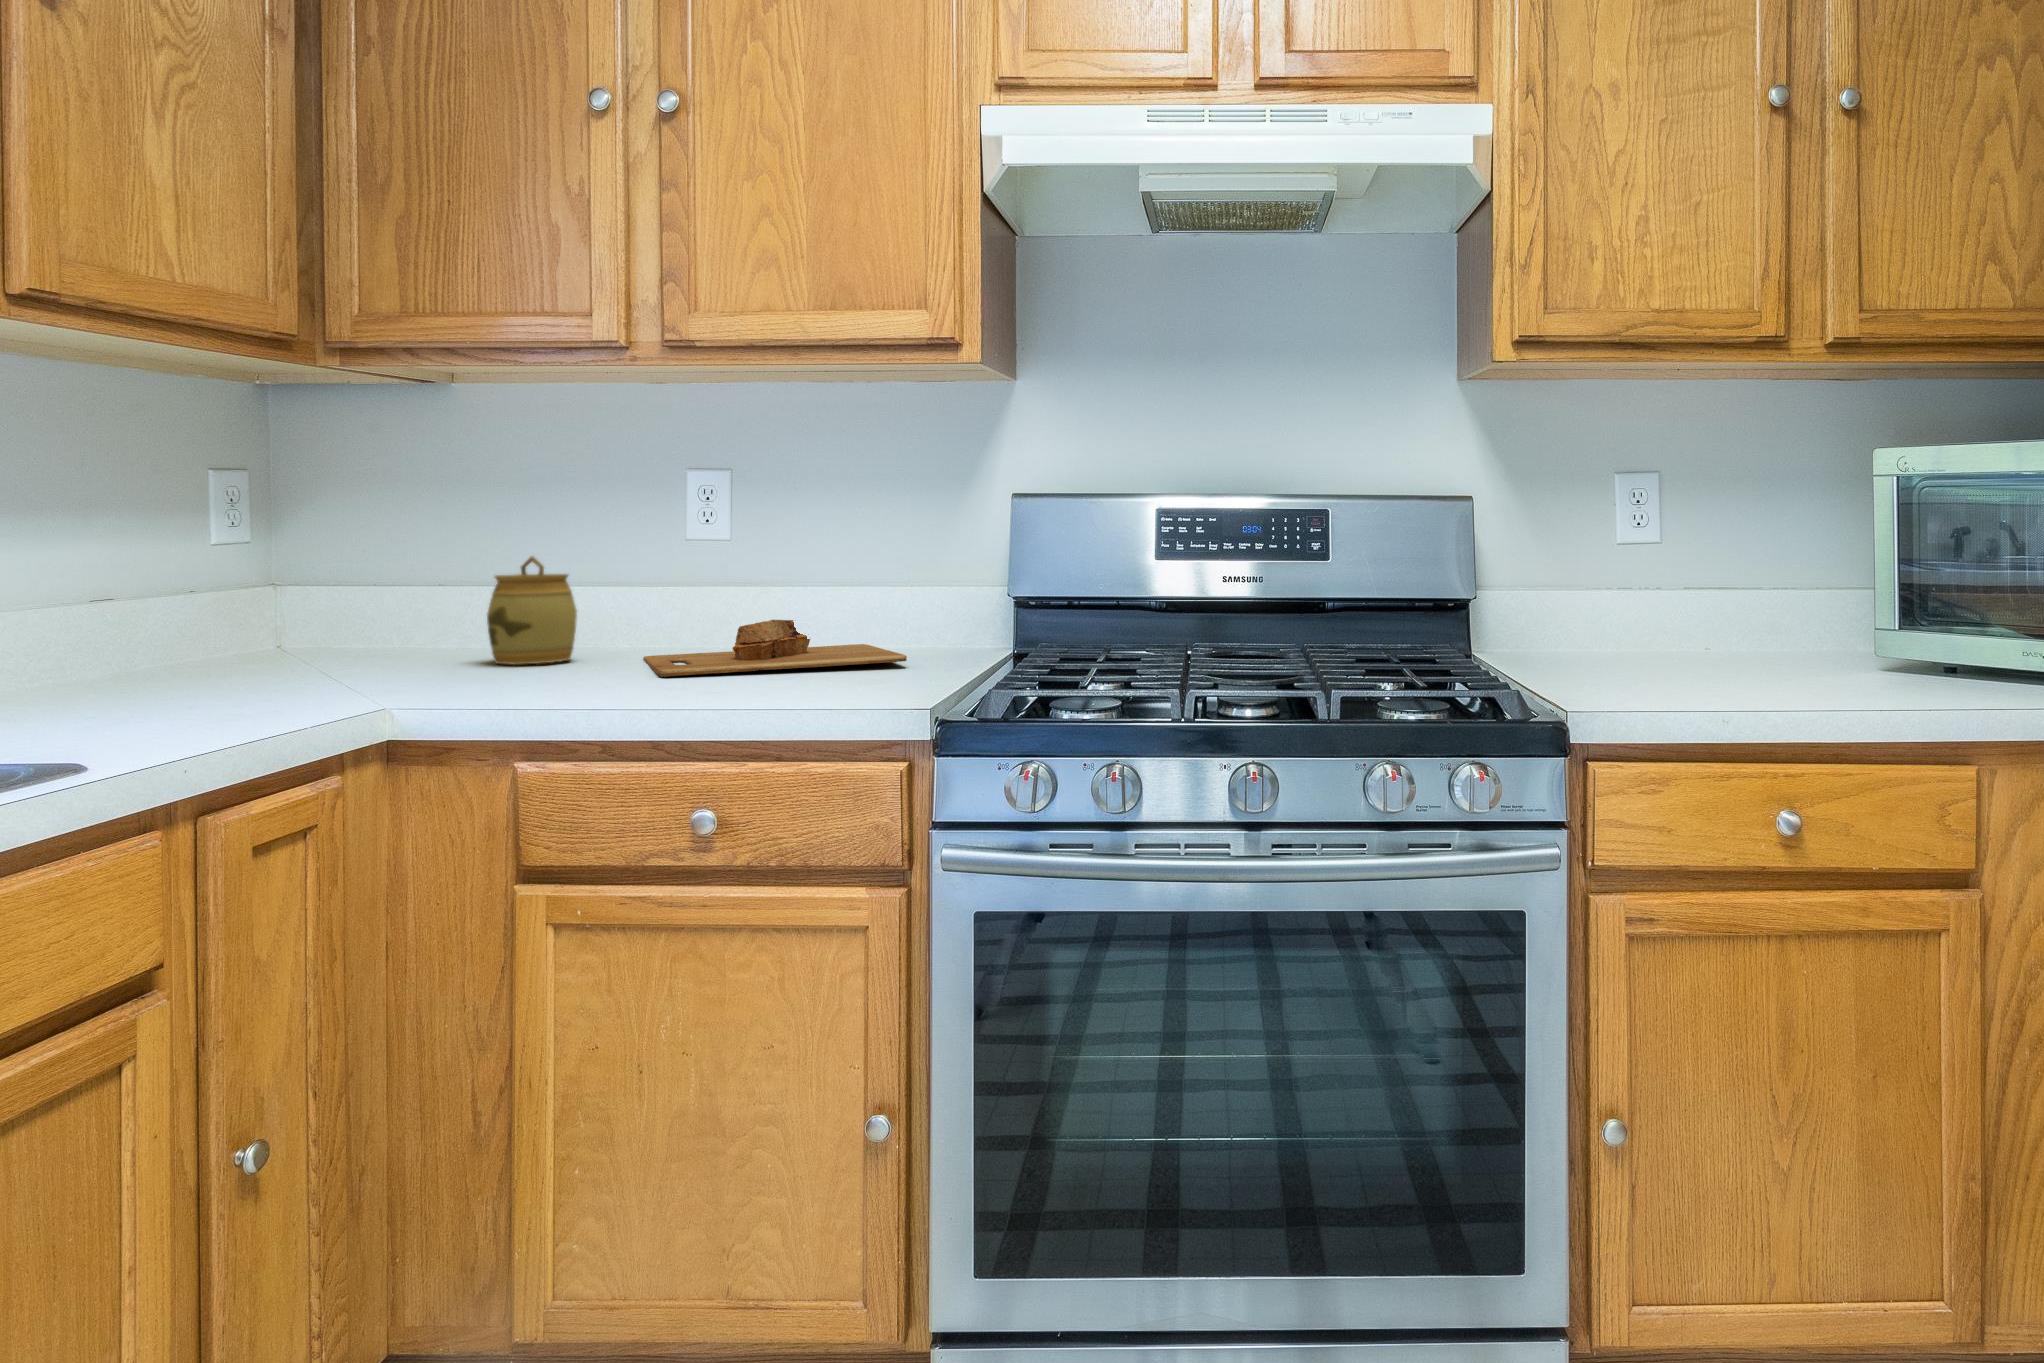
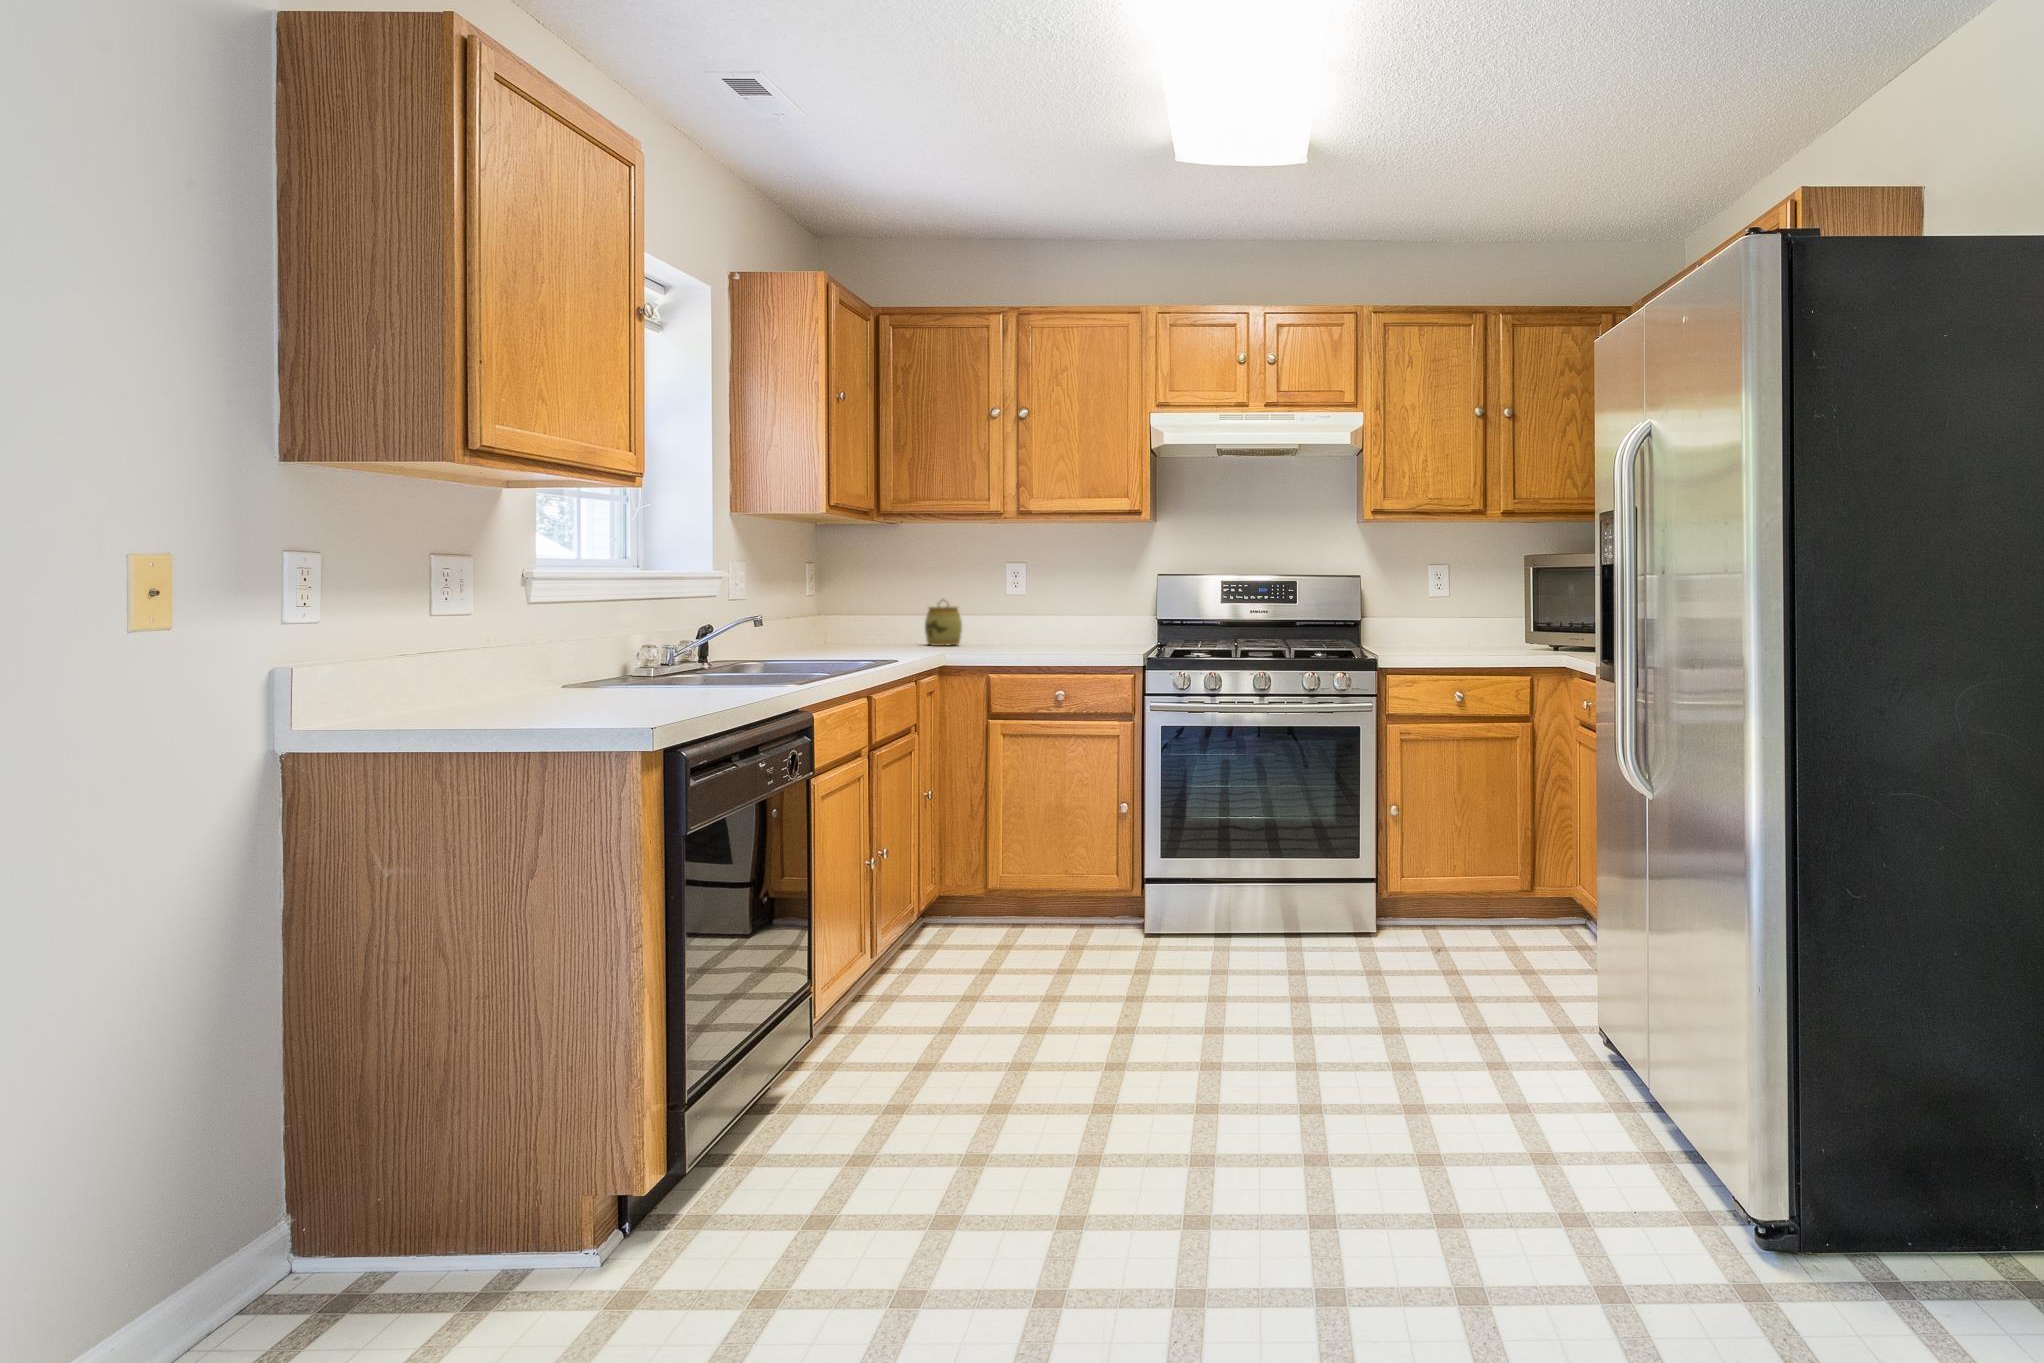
cutting board: present [643,620,907,677] -> none [986,627,1106,650]

